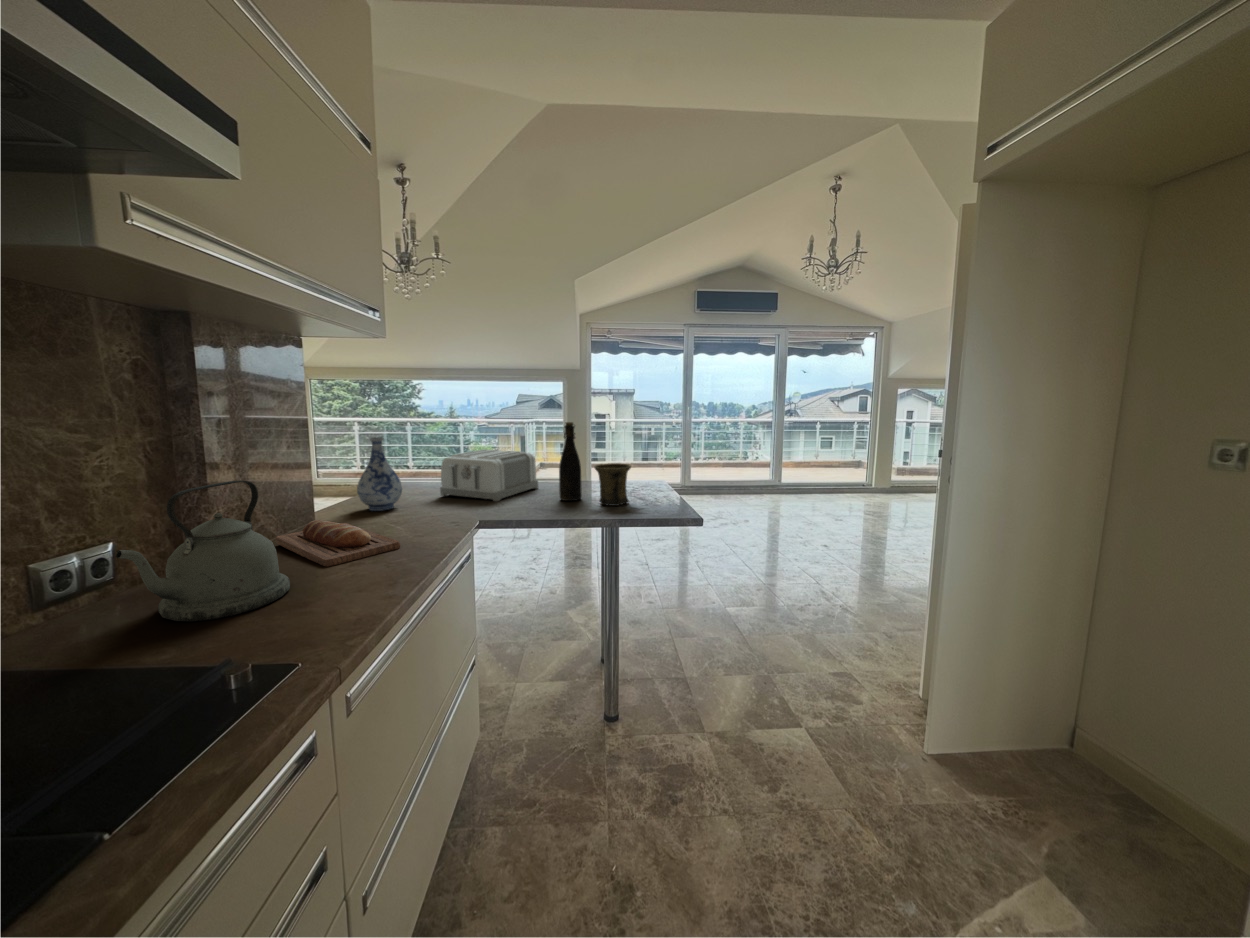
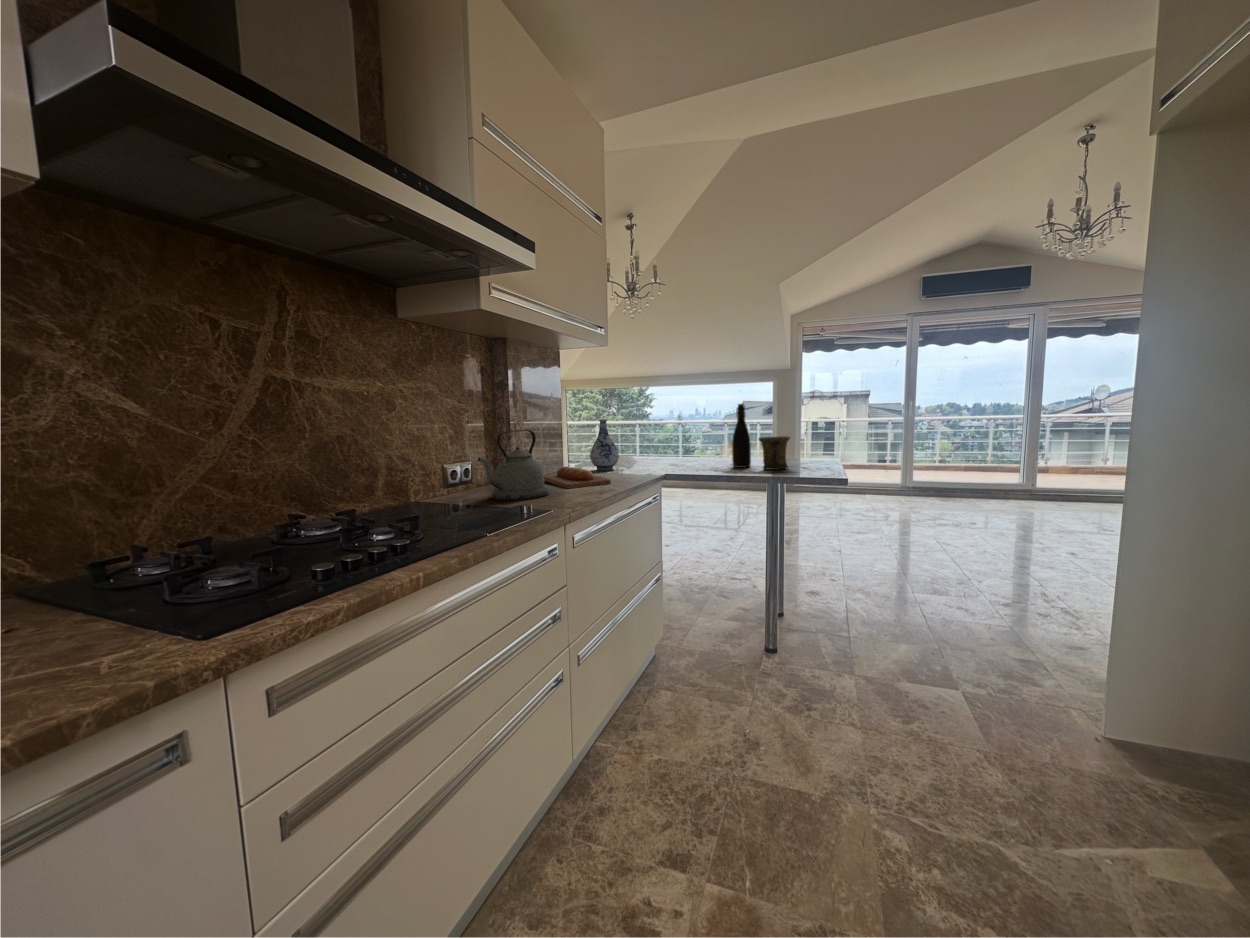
toaster: present [440,449,538,501] -> none [646,431,721,468]

